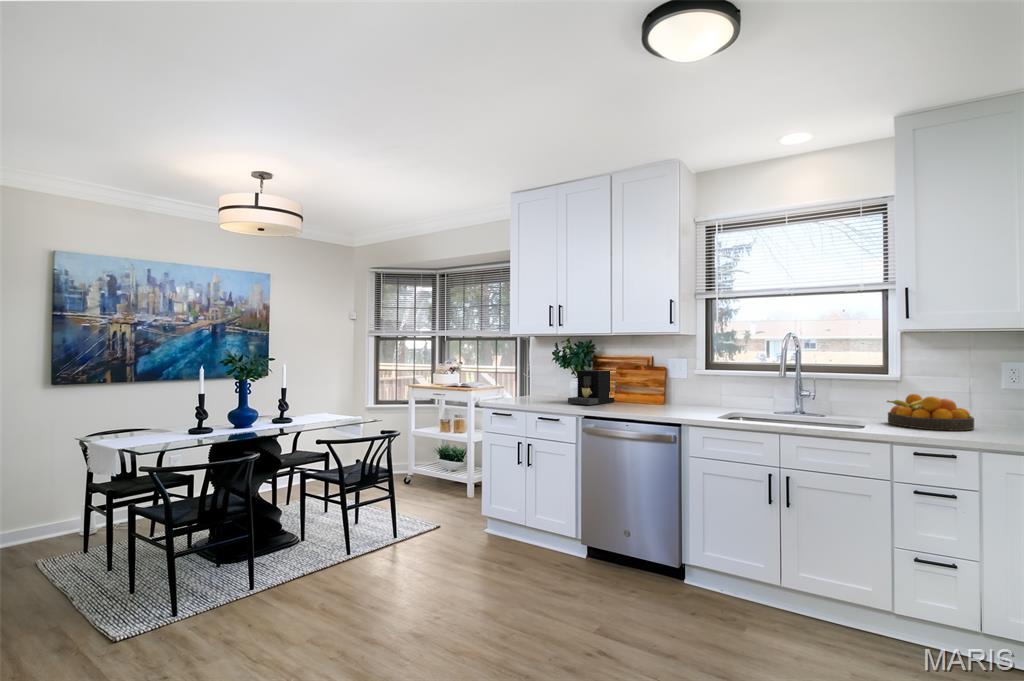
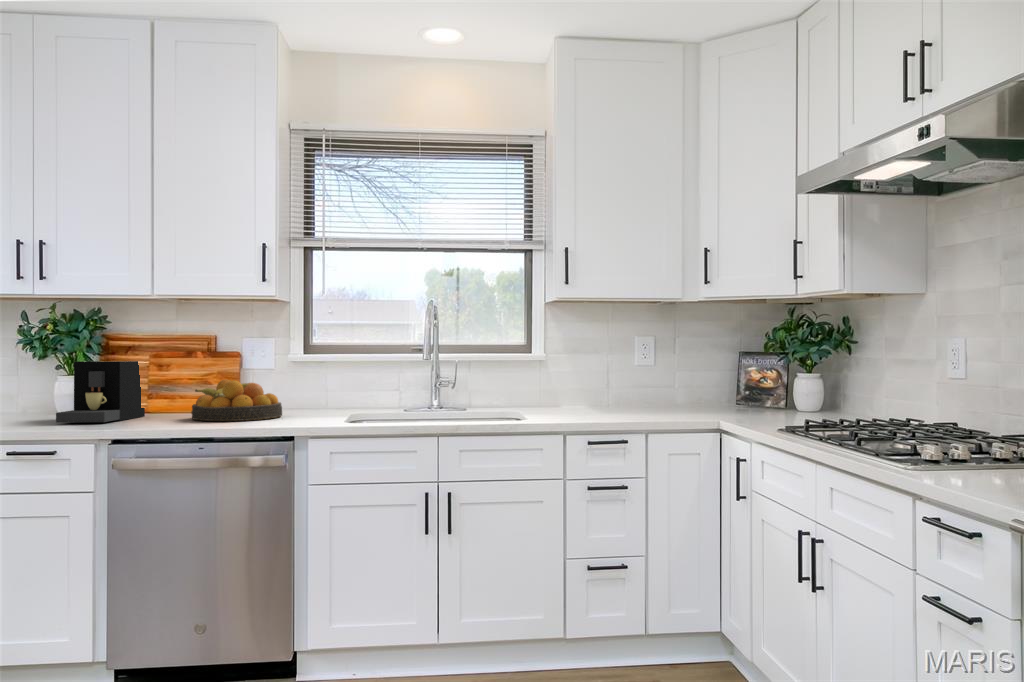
fruit bowl: present [887,394,974,431] -> present [191,379,282,421]

